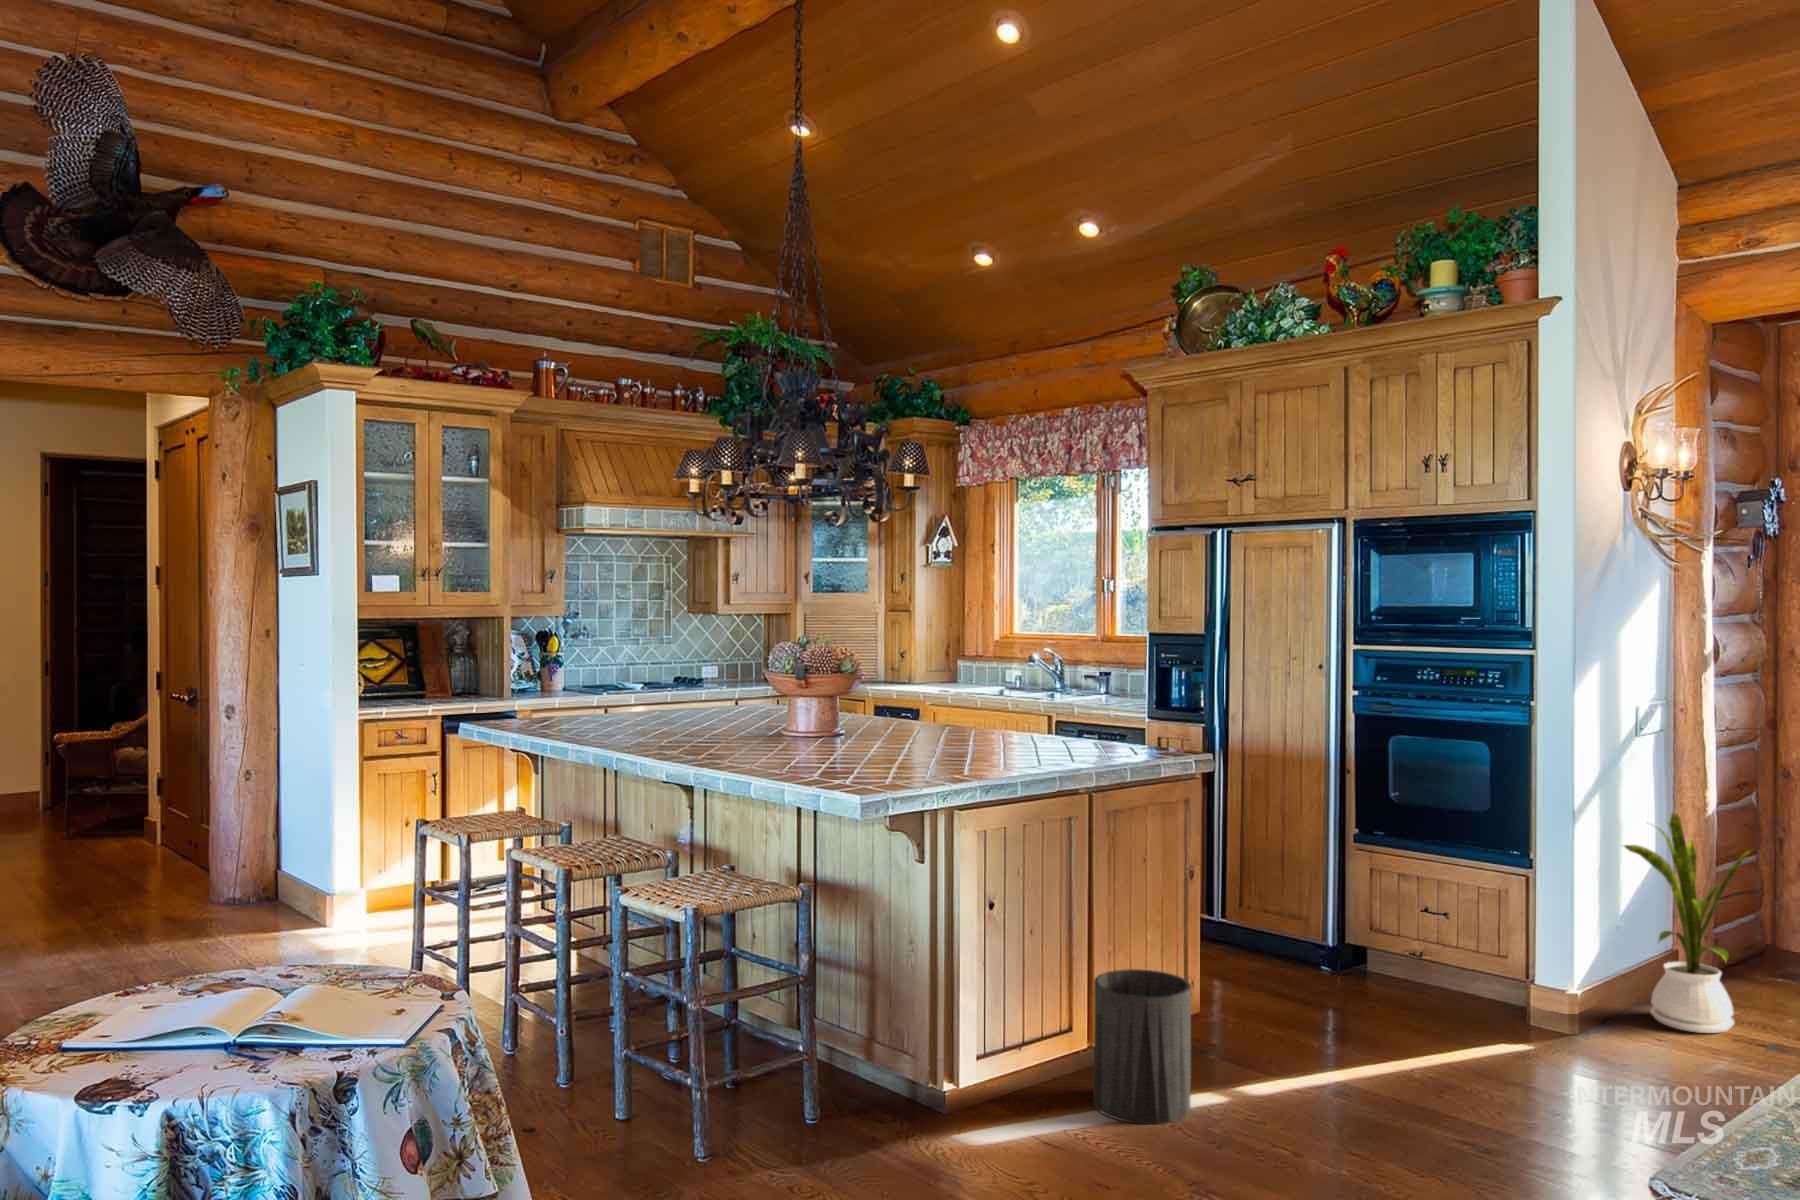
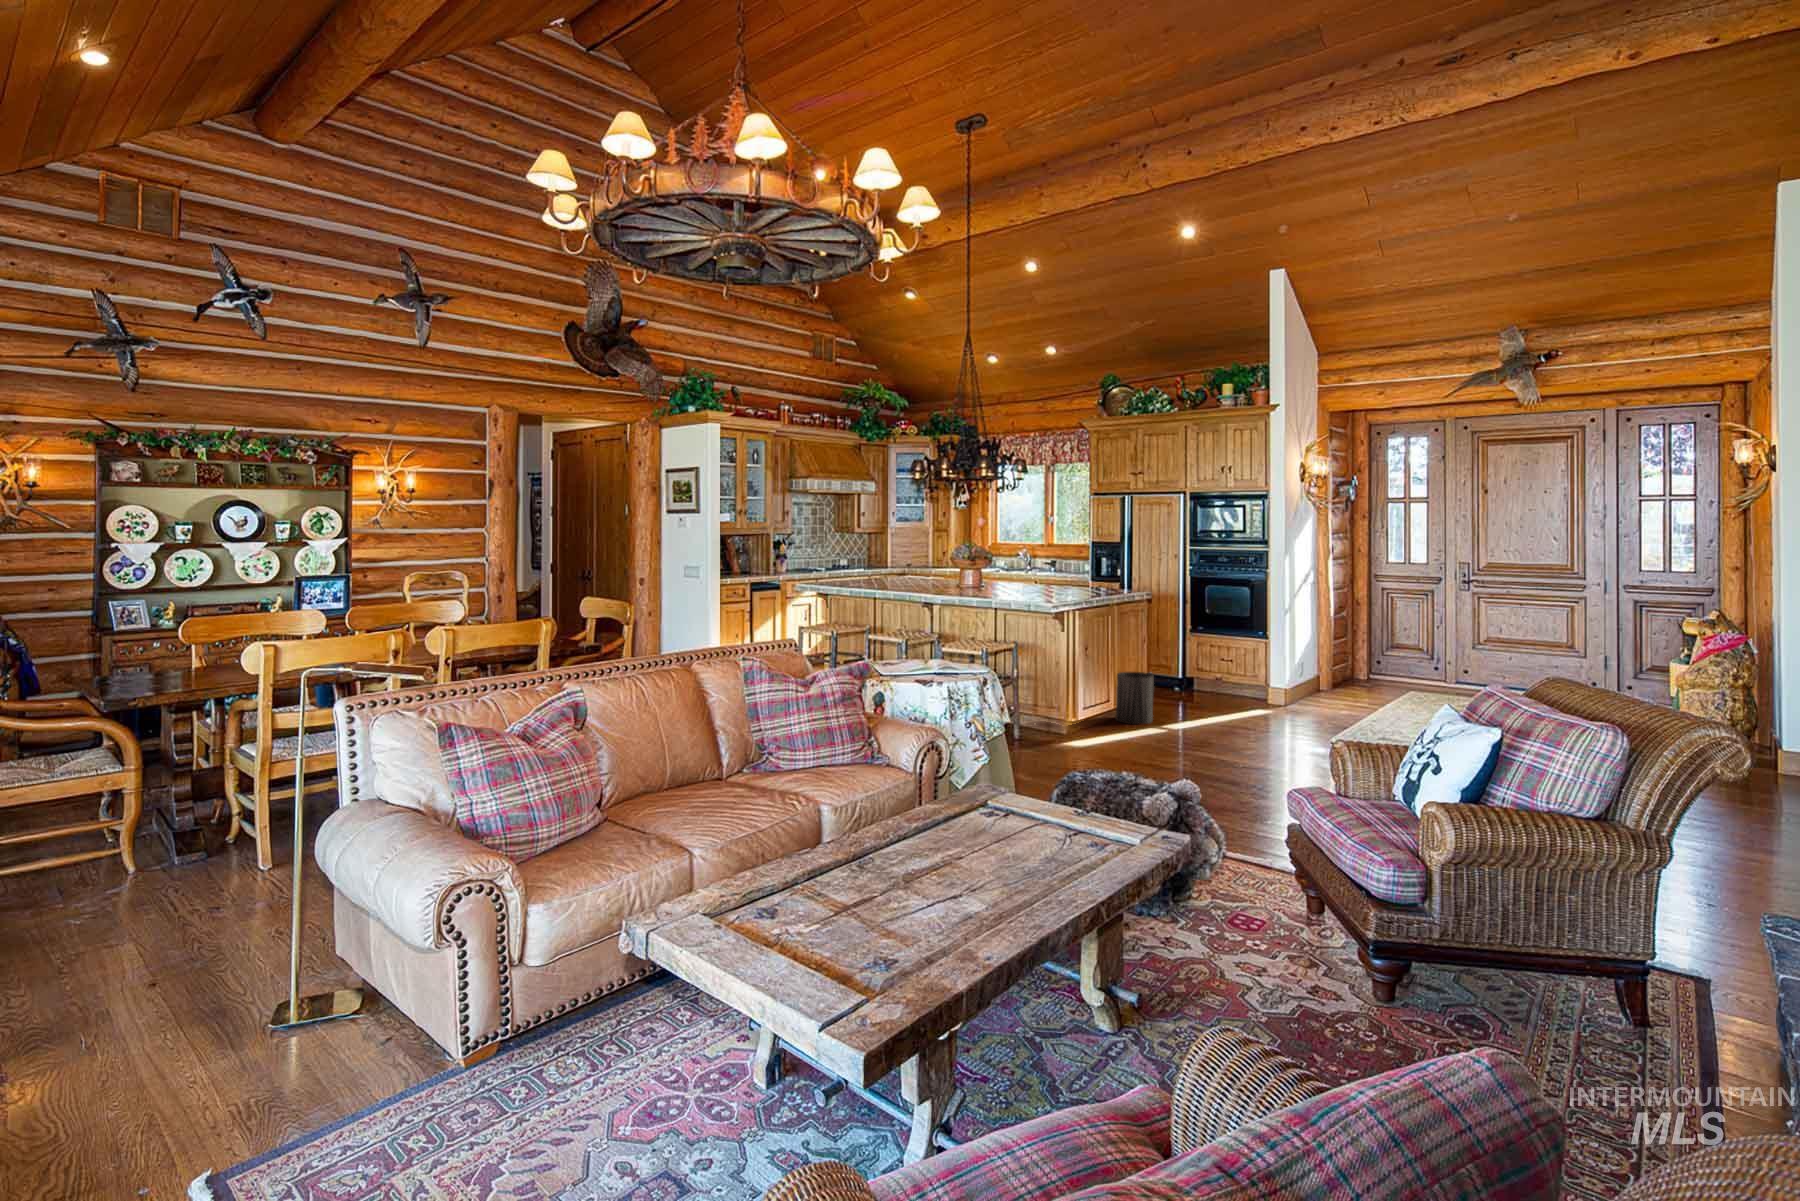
house plant: present [1624,813,1753,1033] -> none [1298,612,1347,697]

